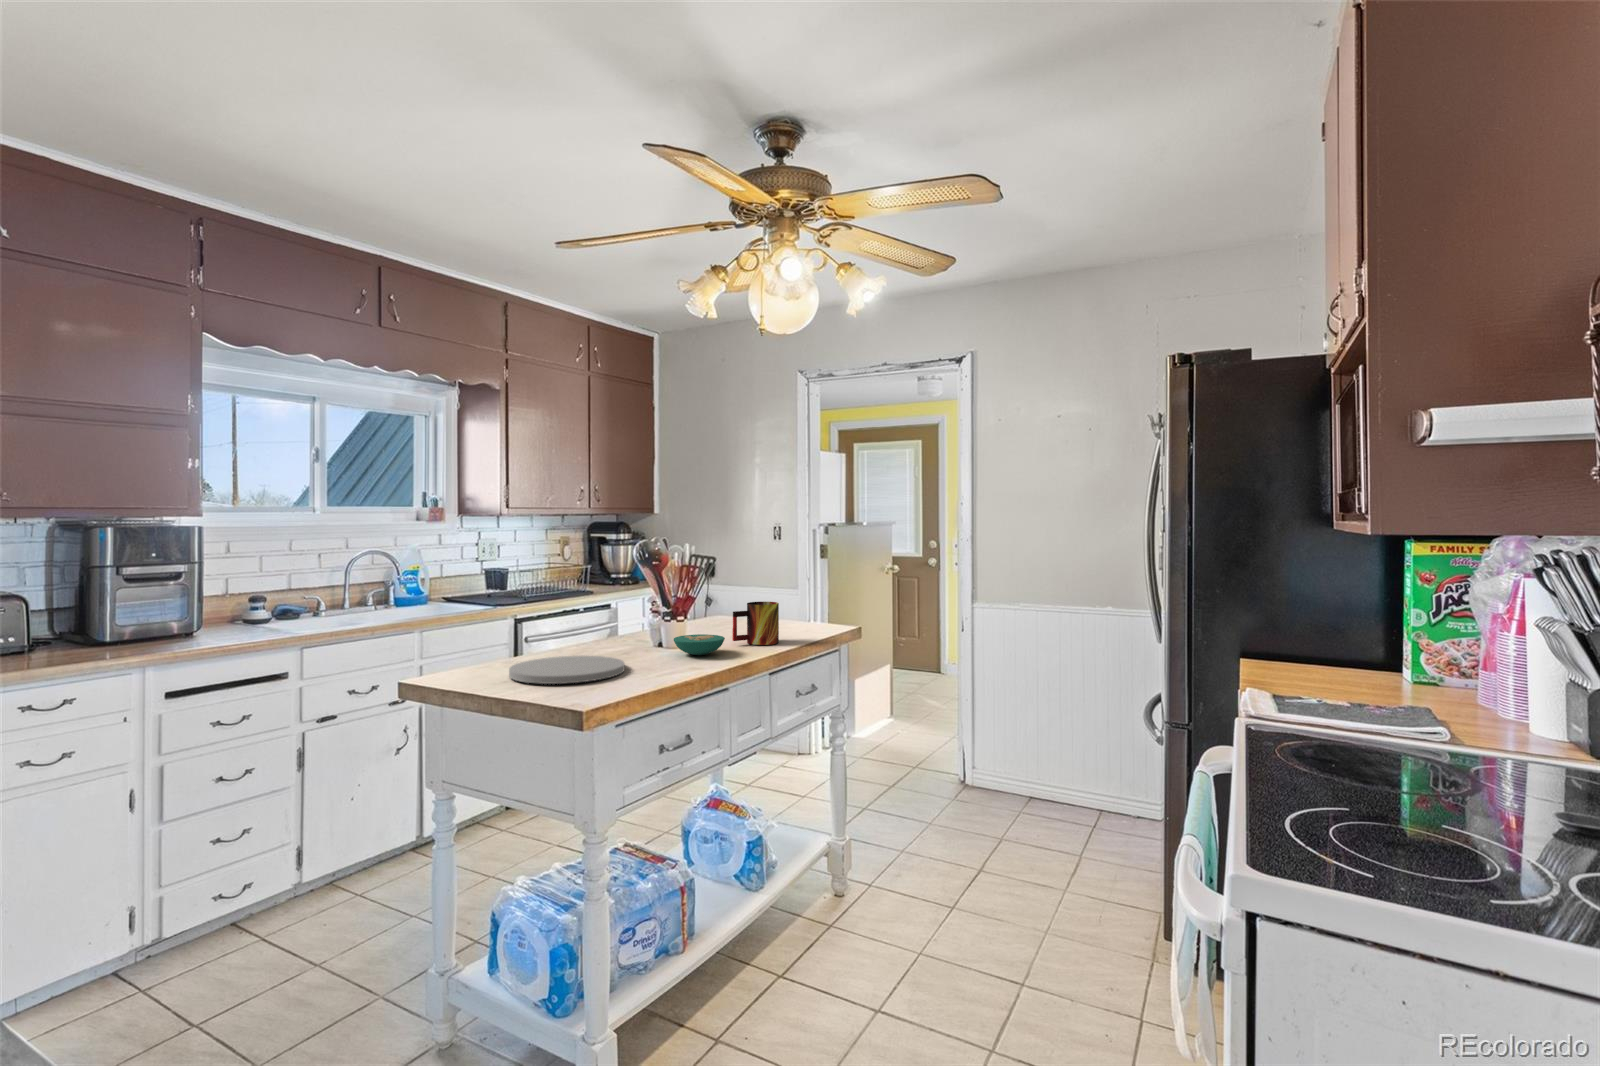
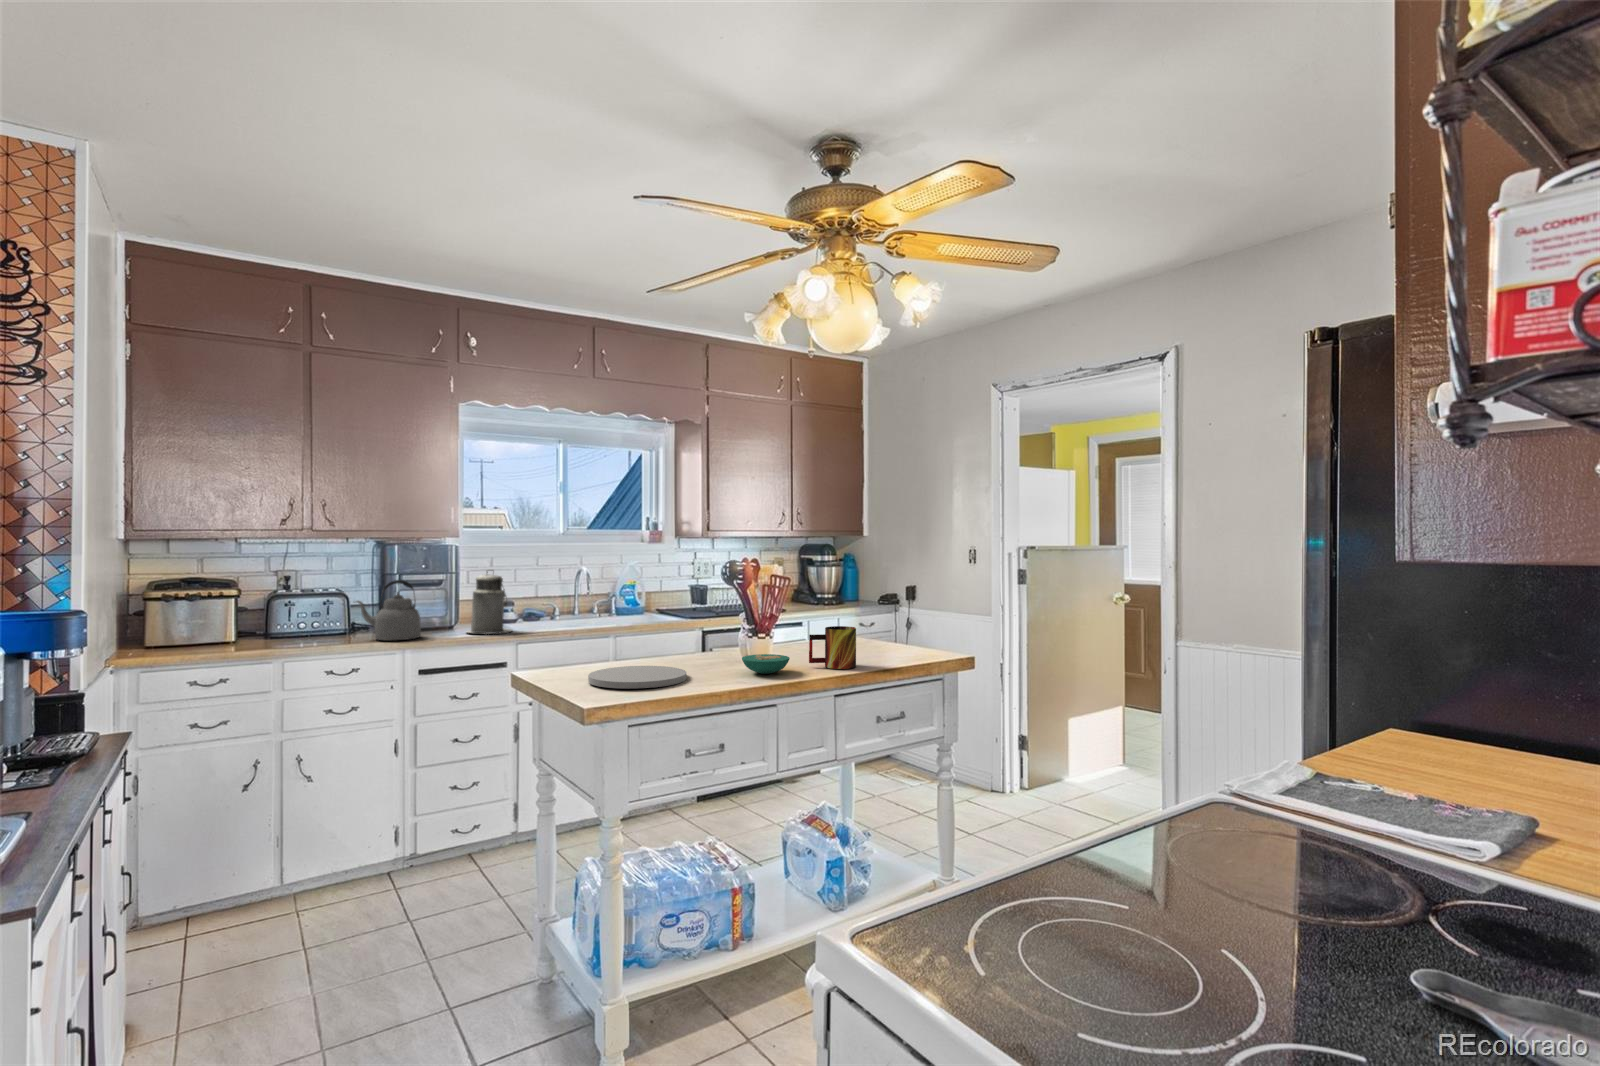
canister: none [221,555,289,636] -> present [467,572,512,634]
kettle: none [47,571,159,653] -> present [356,580,421,640]

